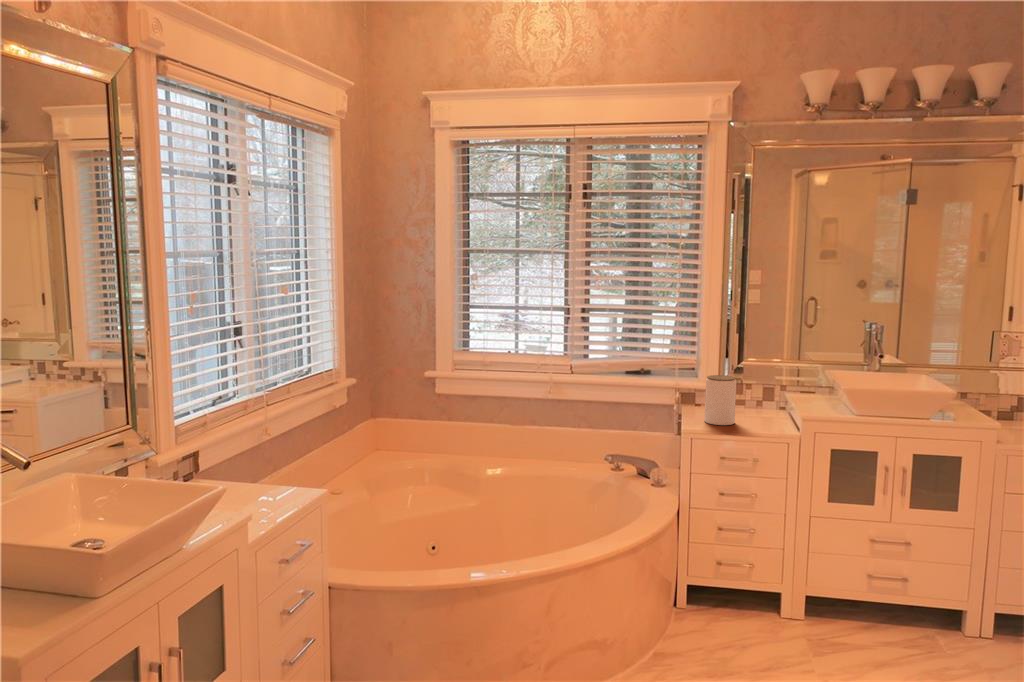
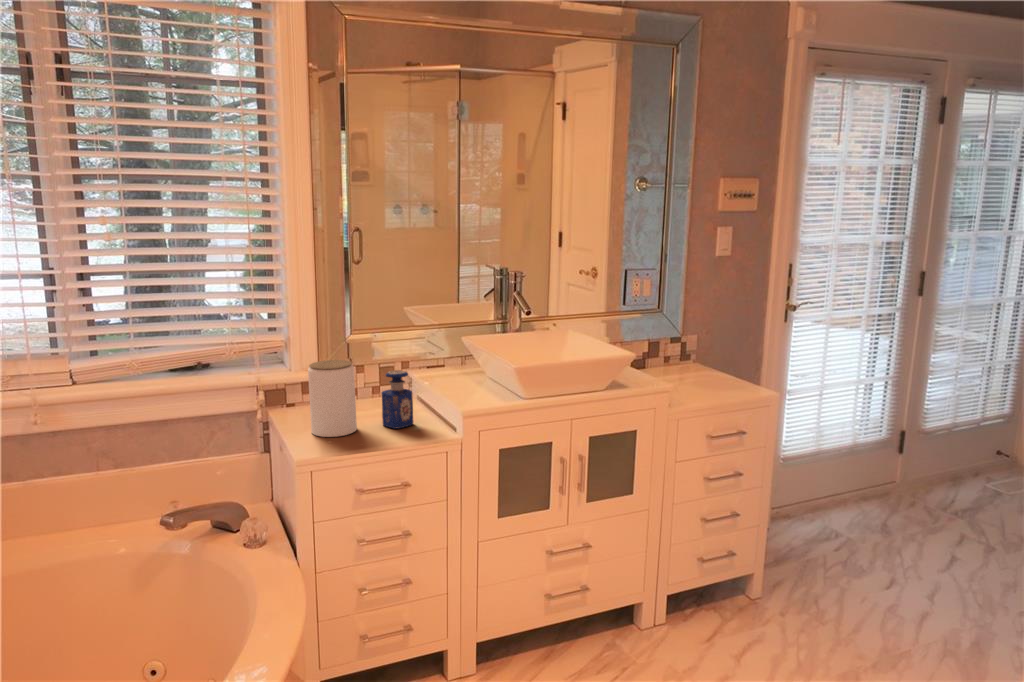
perfume bottle: none [754,388,777,427] -> present [382,370,413,429]

